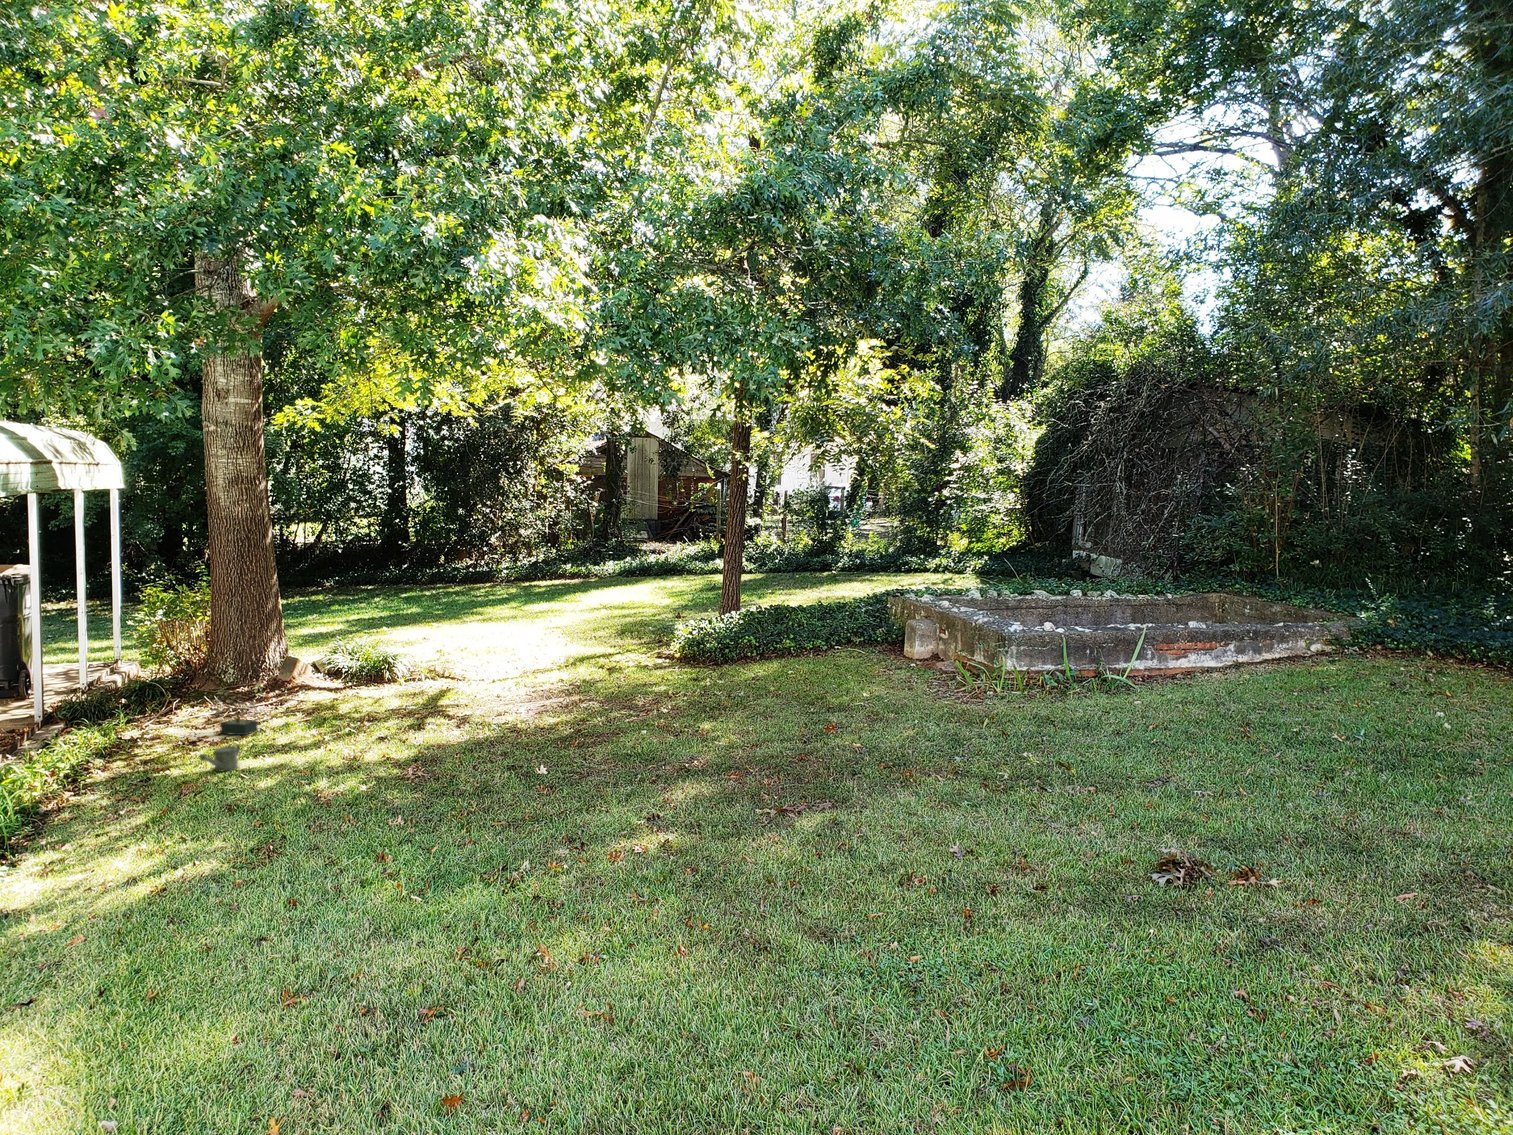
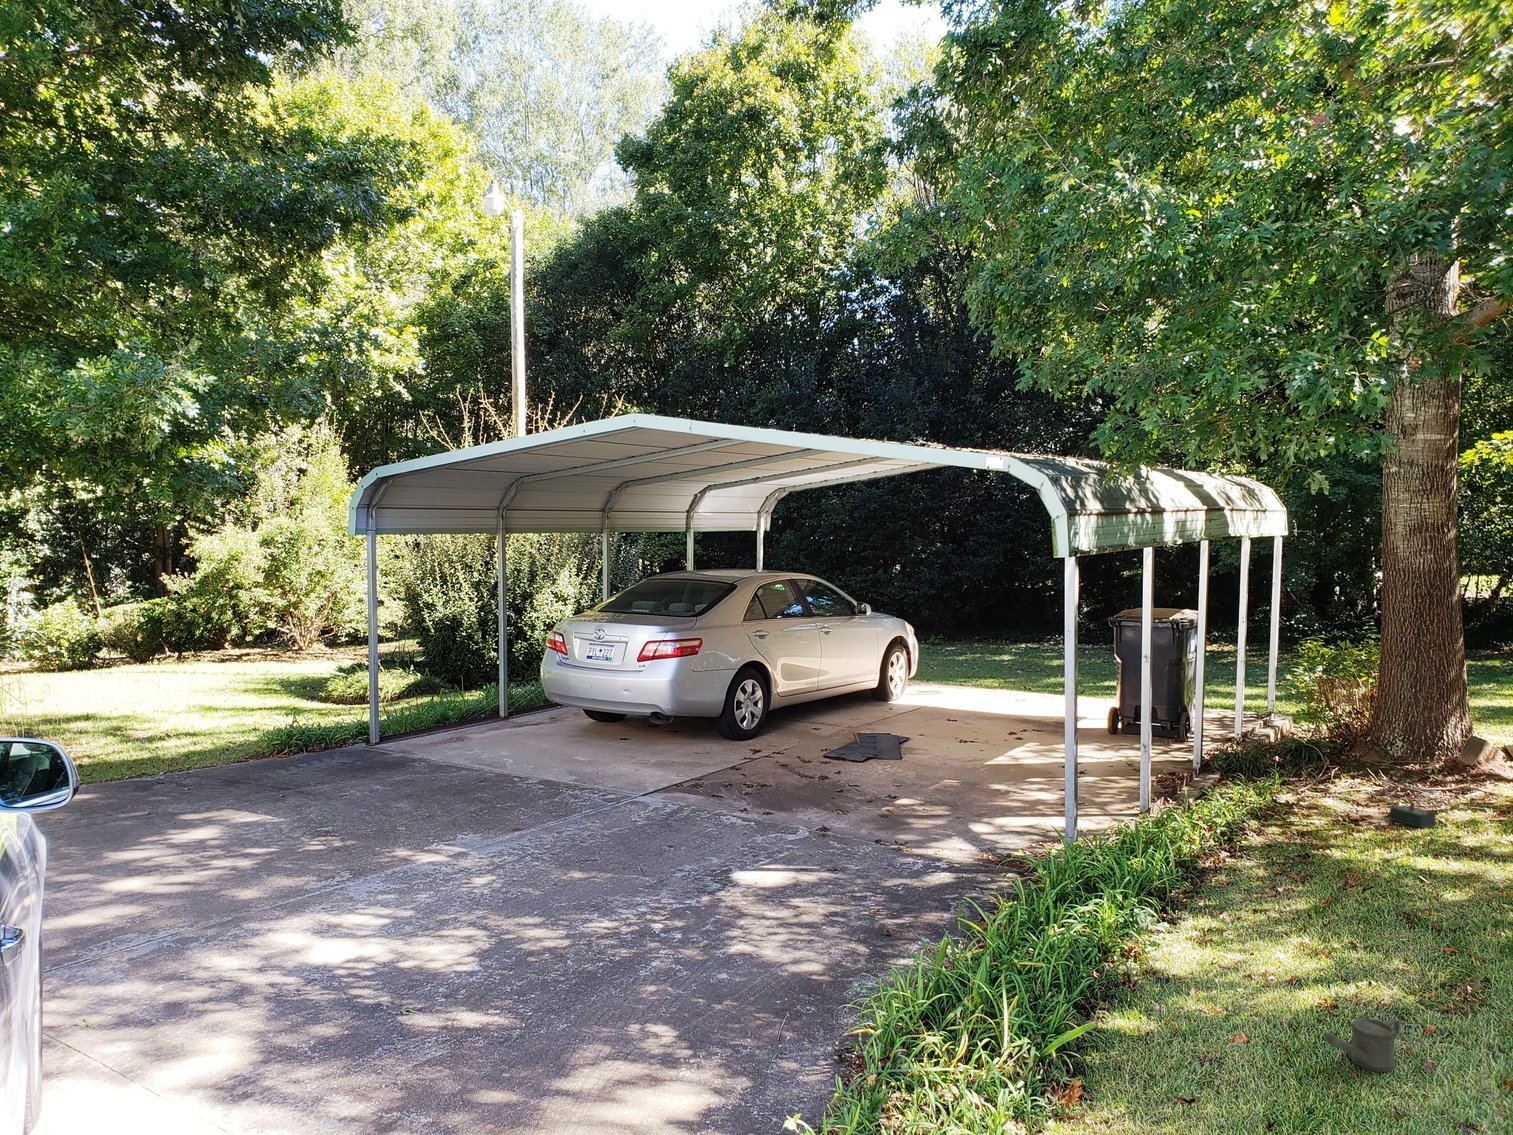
watering can: present [200,744,240,771] -> present [1325,1018,1400,1072]

